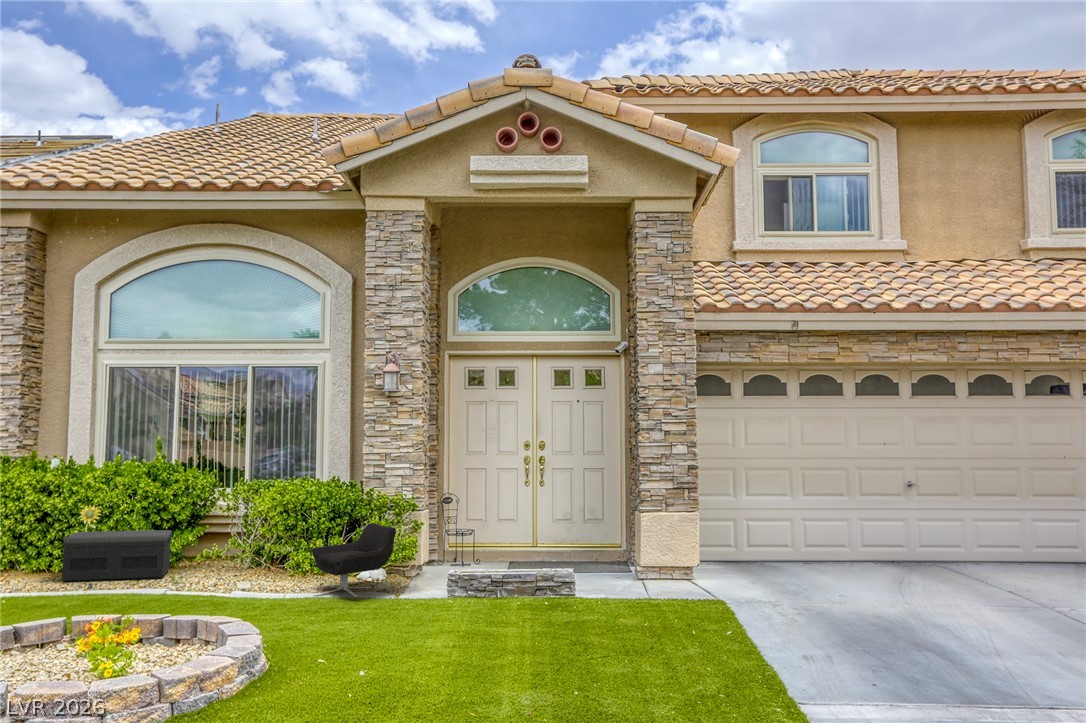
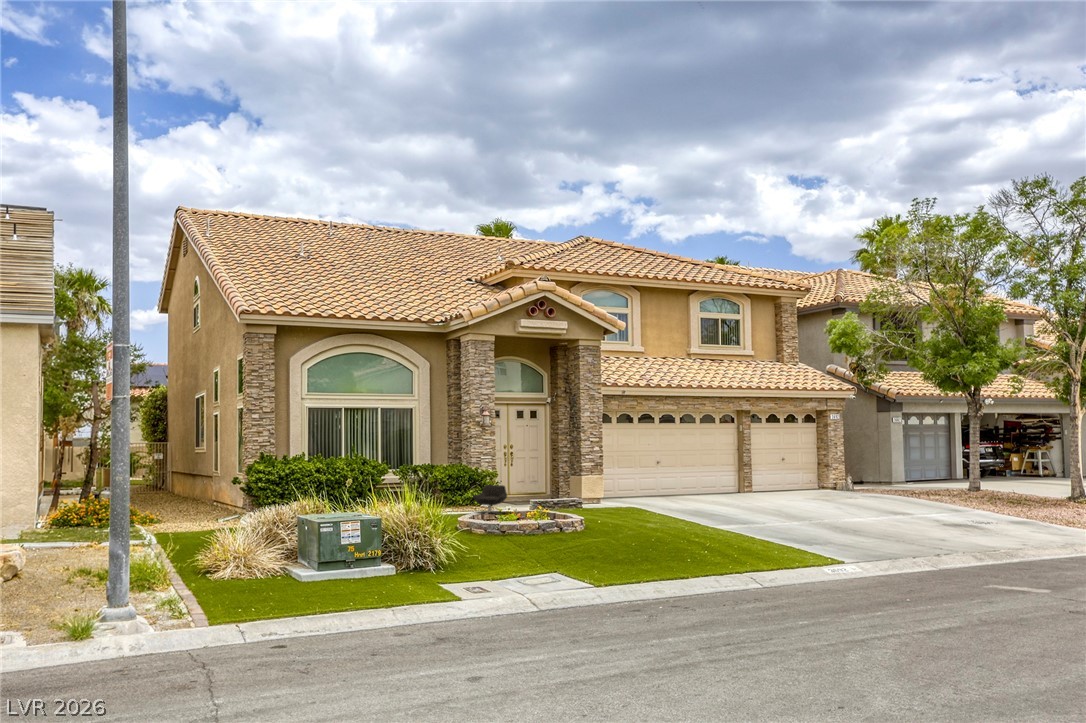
storage bench: present [62,530,172,582] -> none [360,492,405,516]

